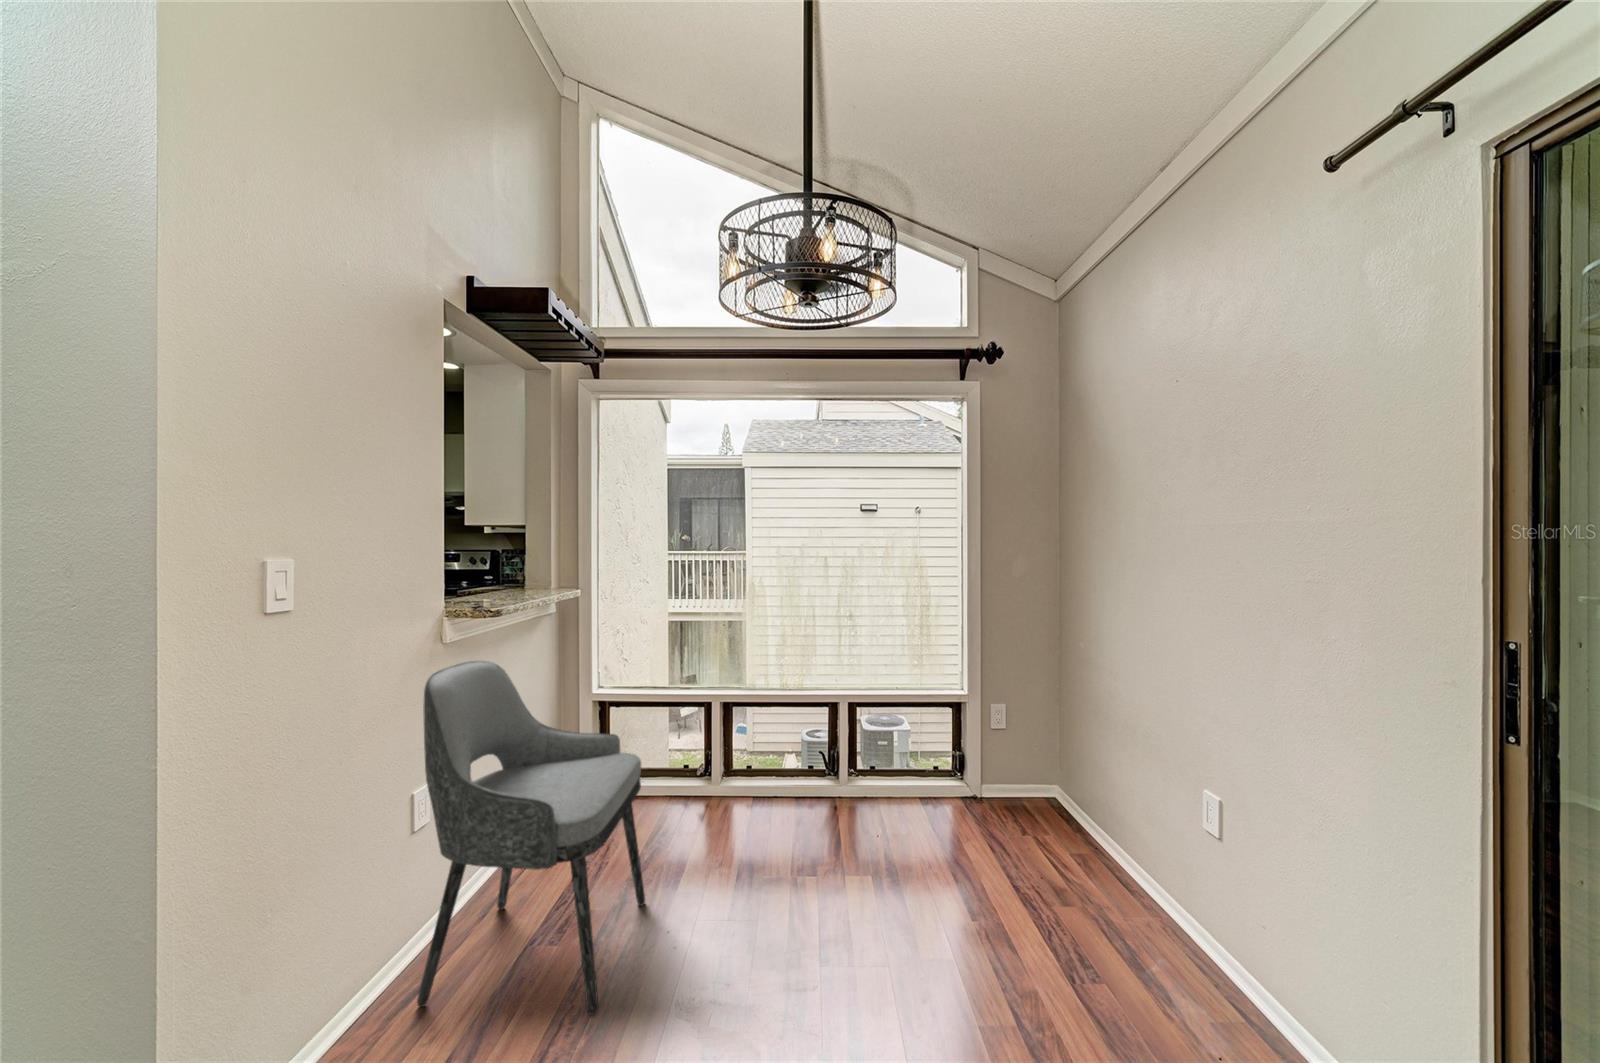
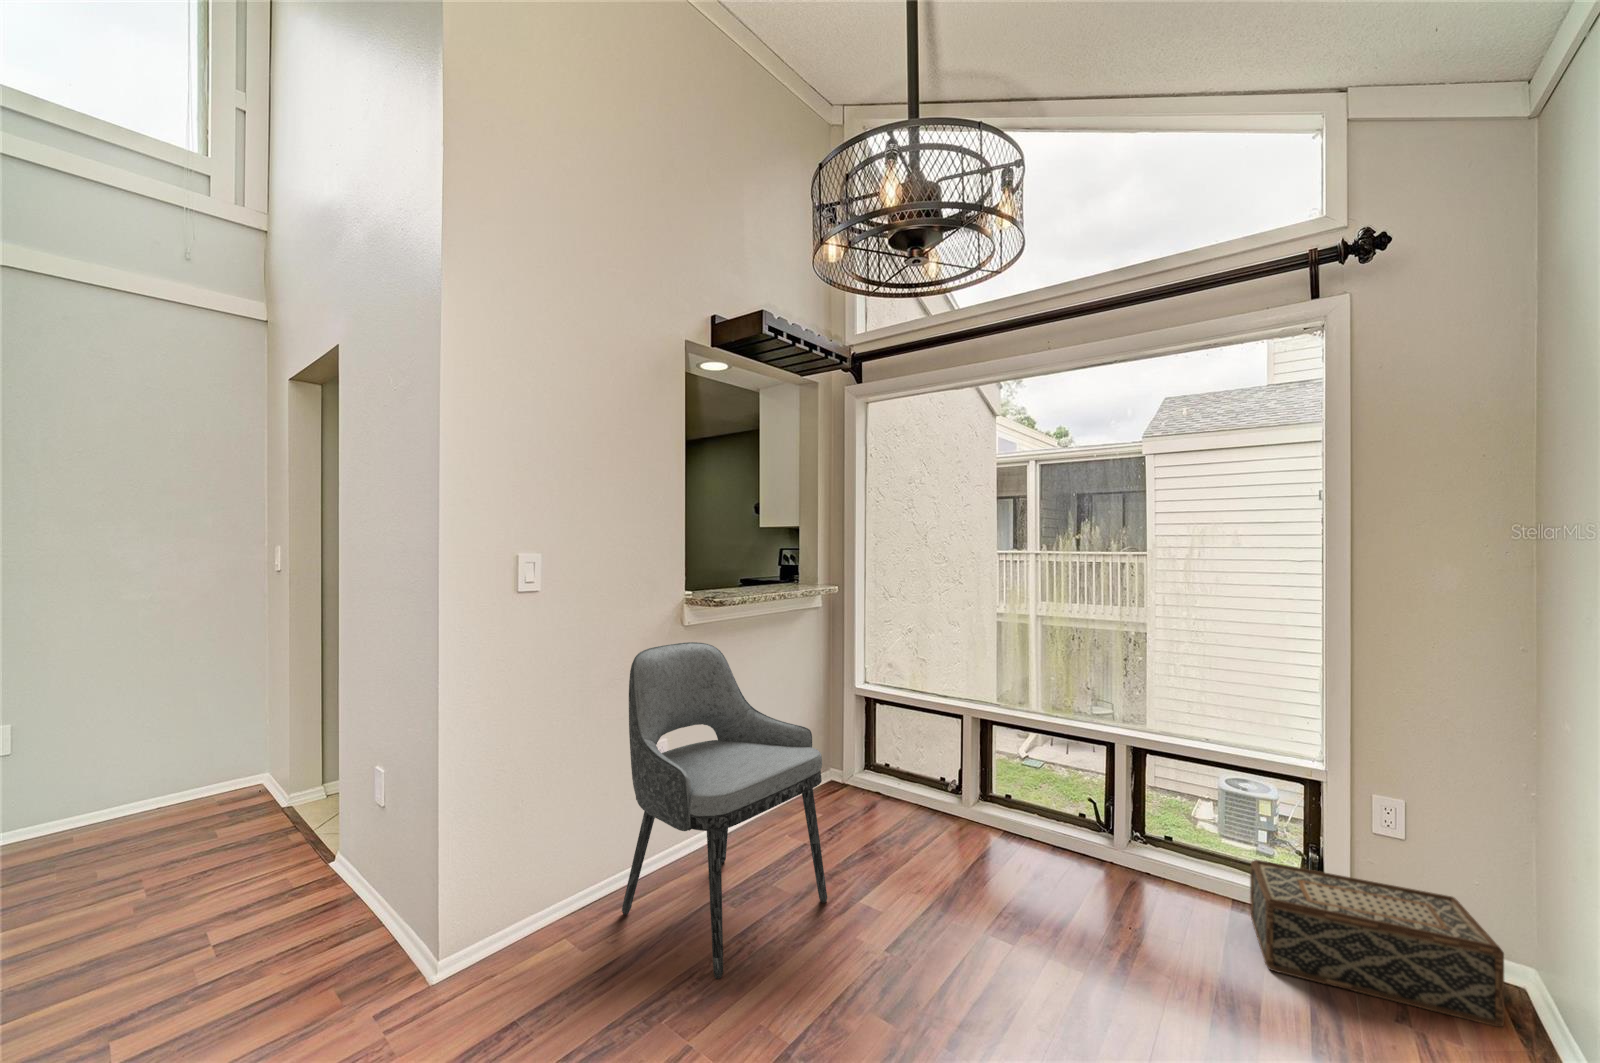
woven basket: none [933,757,1066,833] -> present [1250,860,1504,1027]

